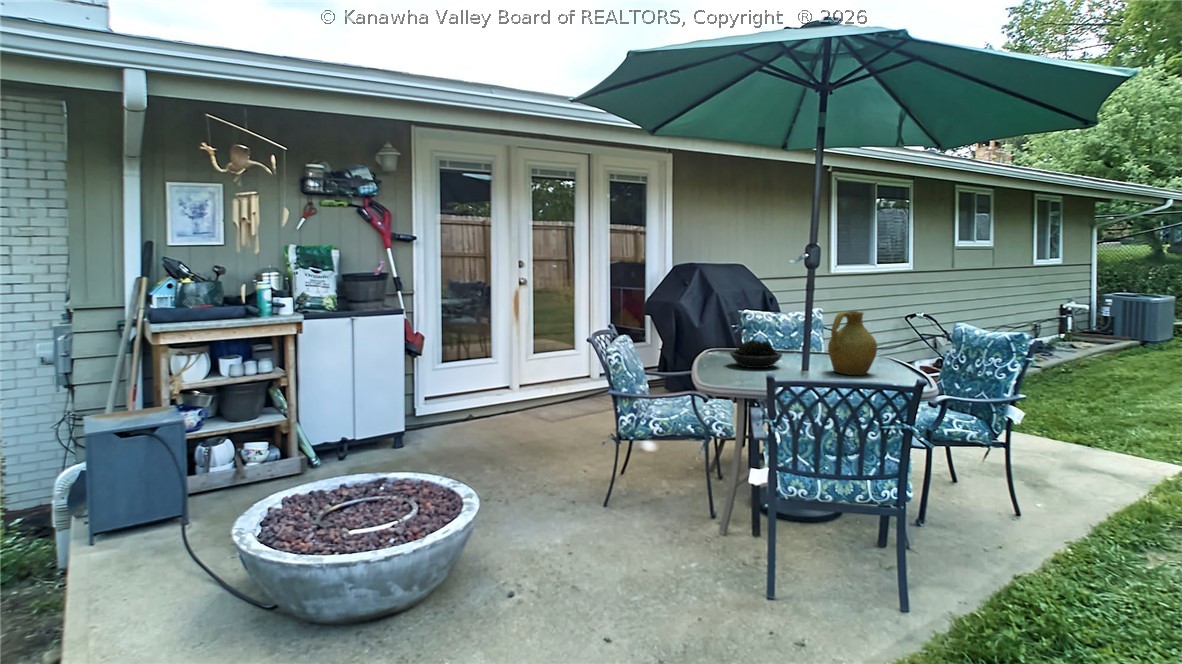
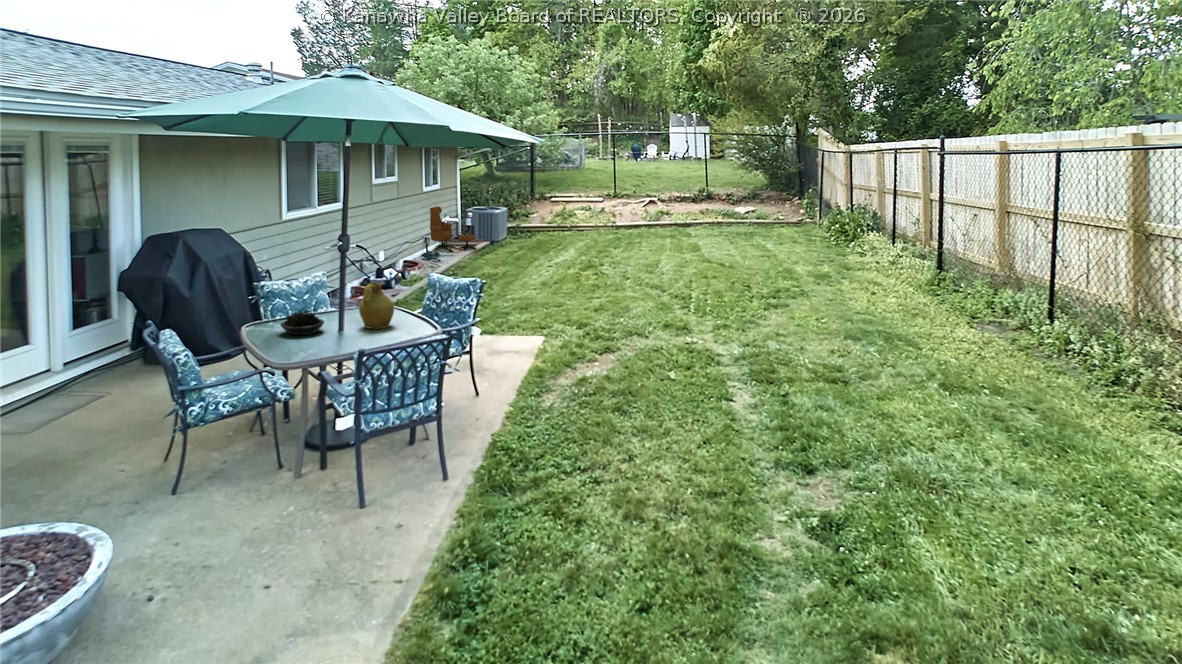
lounge chair: none [1040,287,1112,346] -> present [430,206,476,250]

